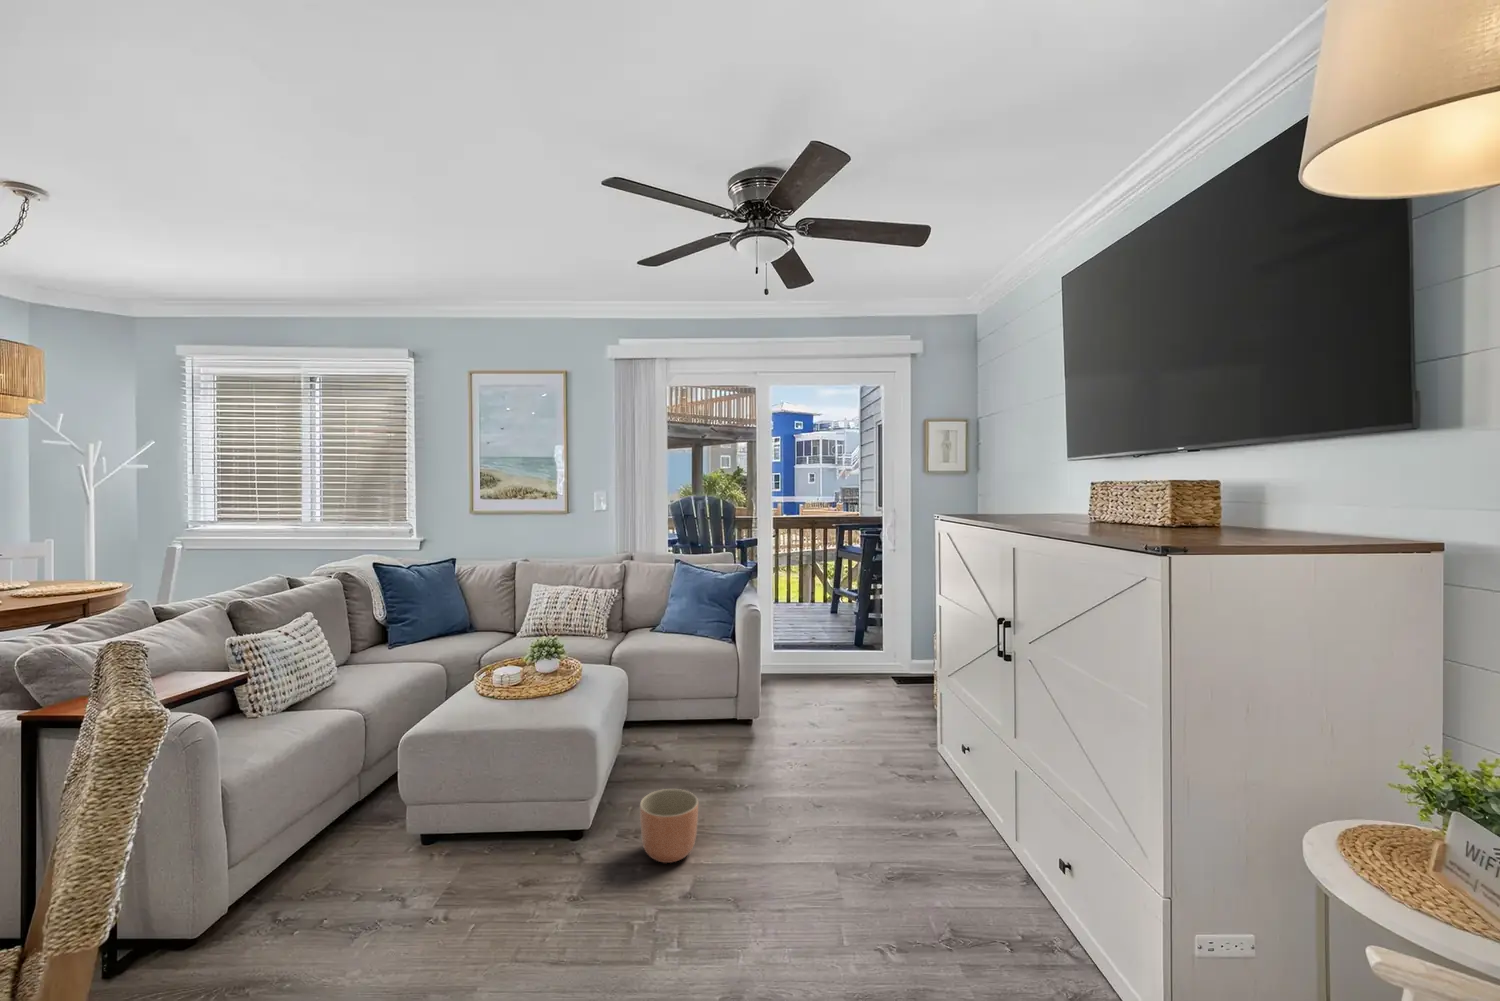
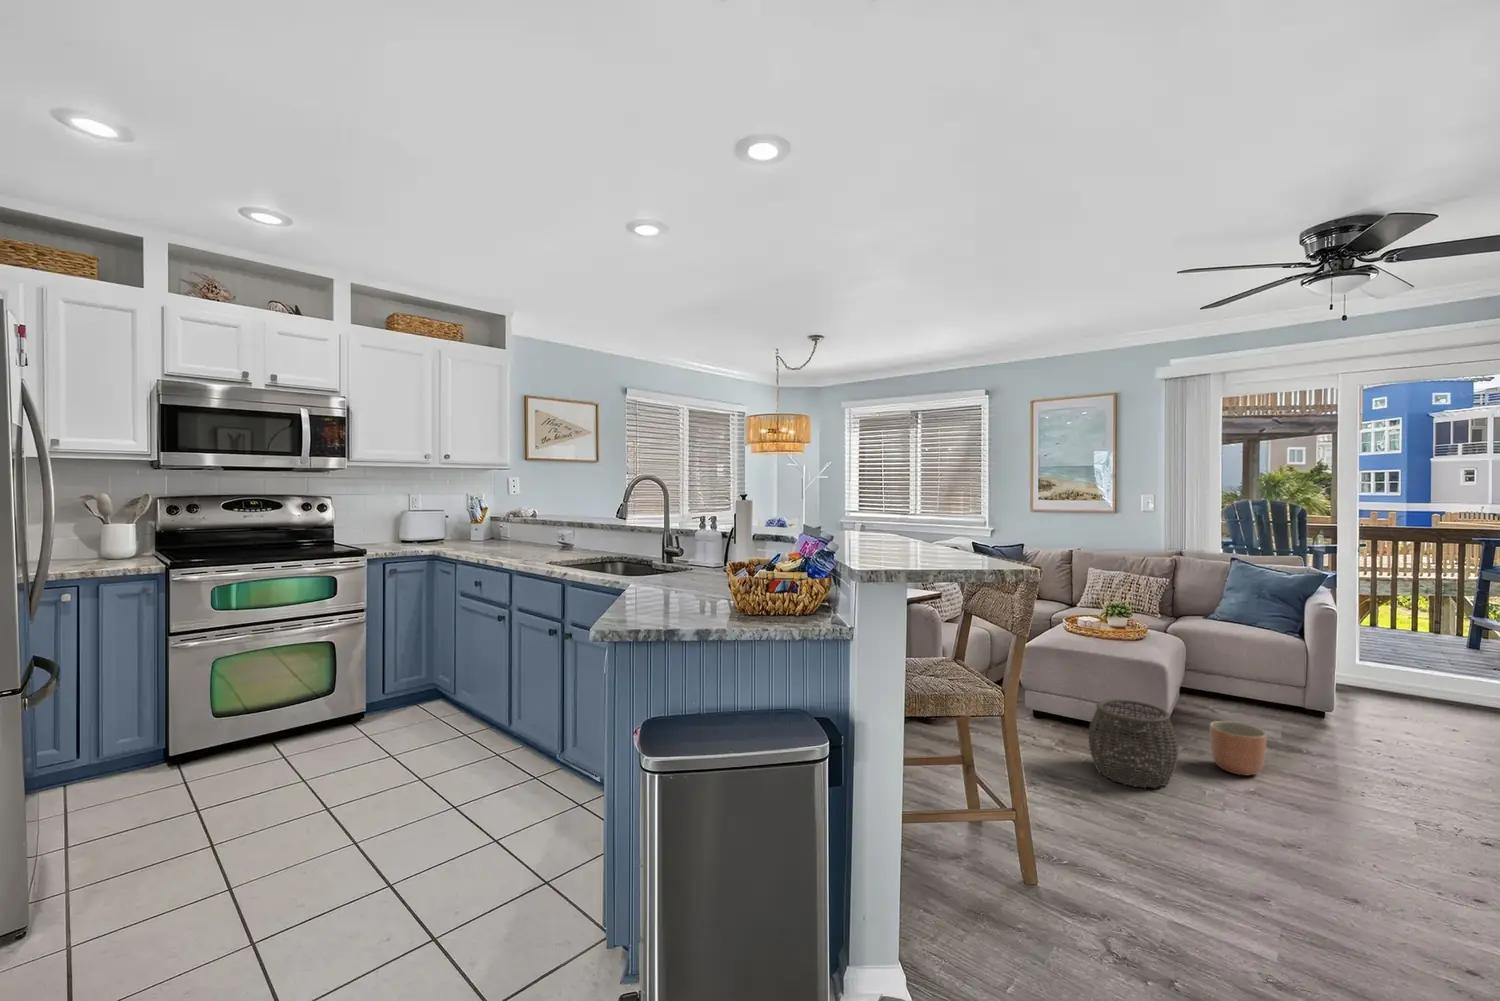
woven basket: none [476,805,598,953] -> present [1088,699,1179,788]

